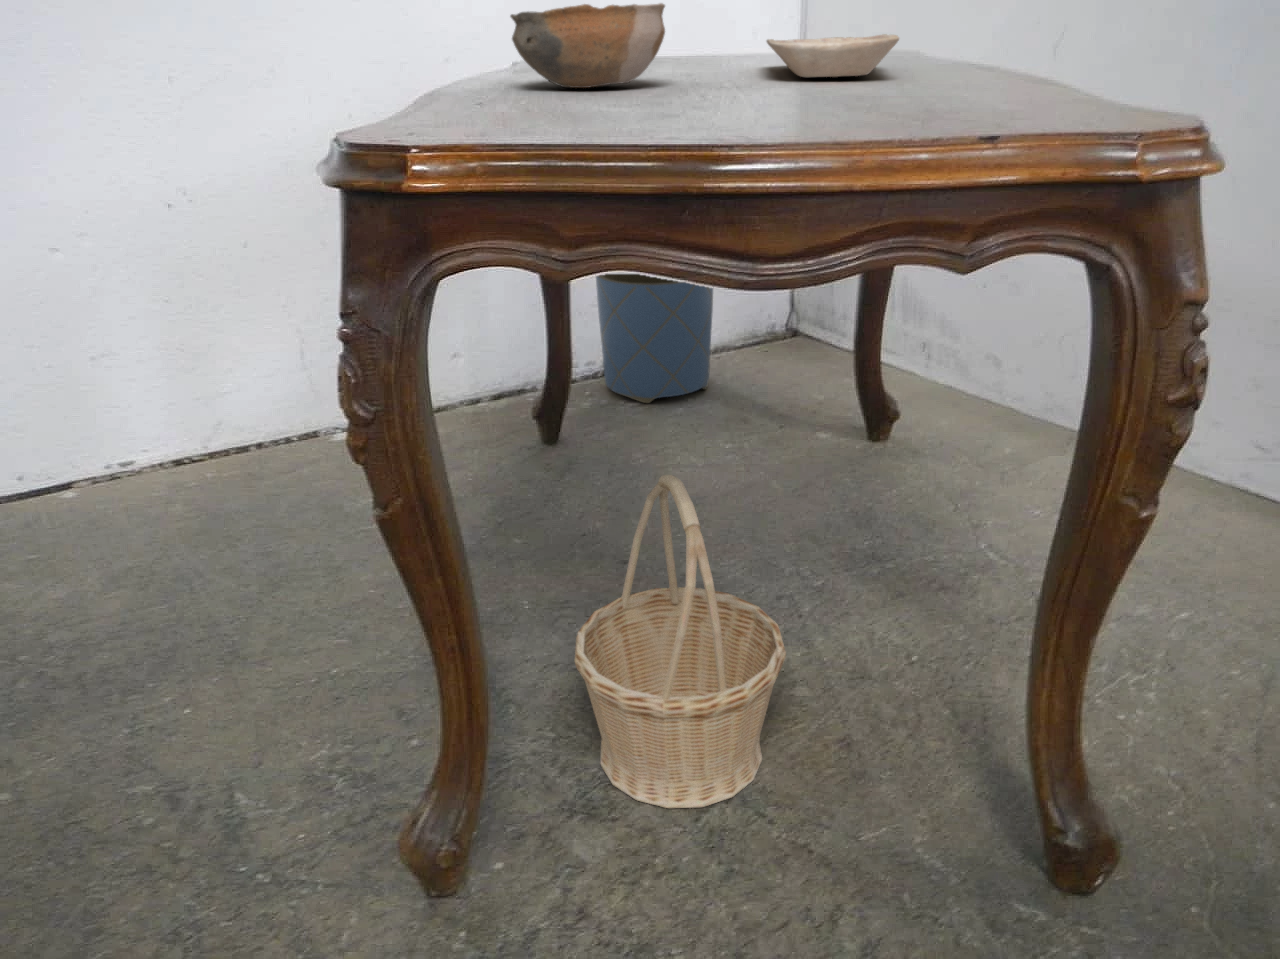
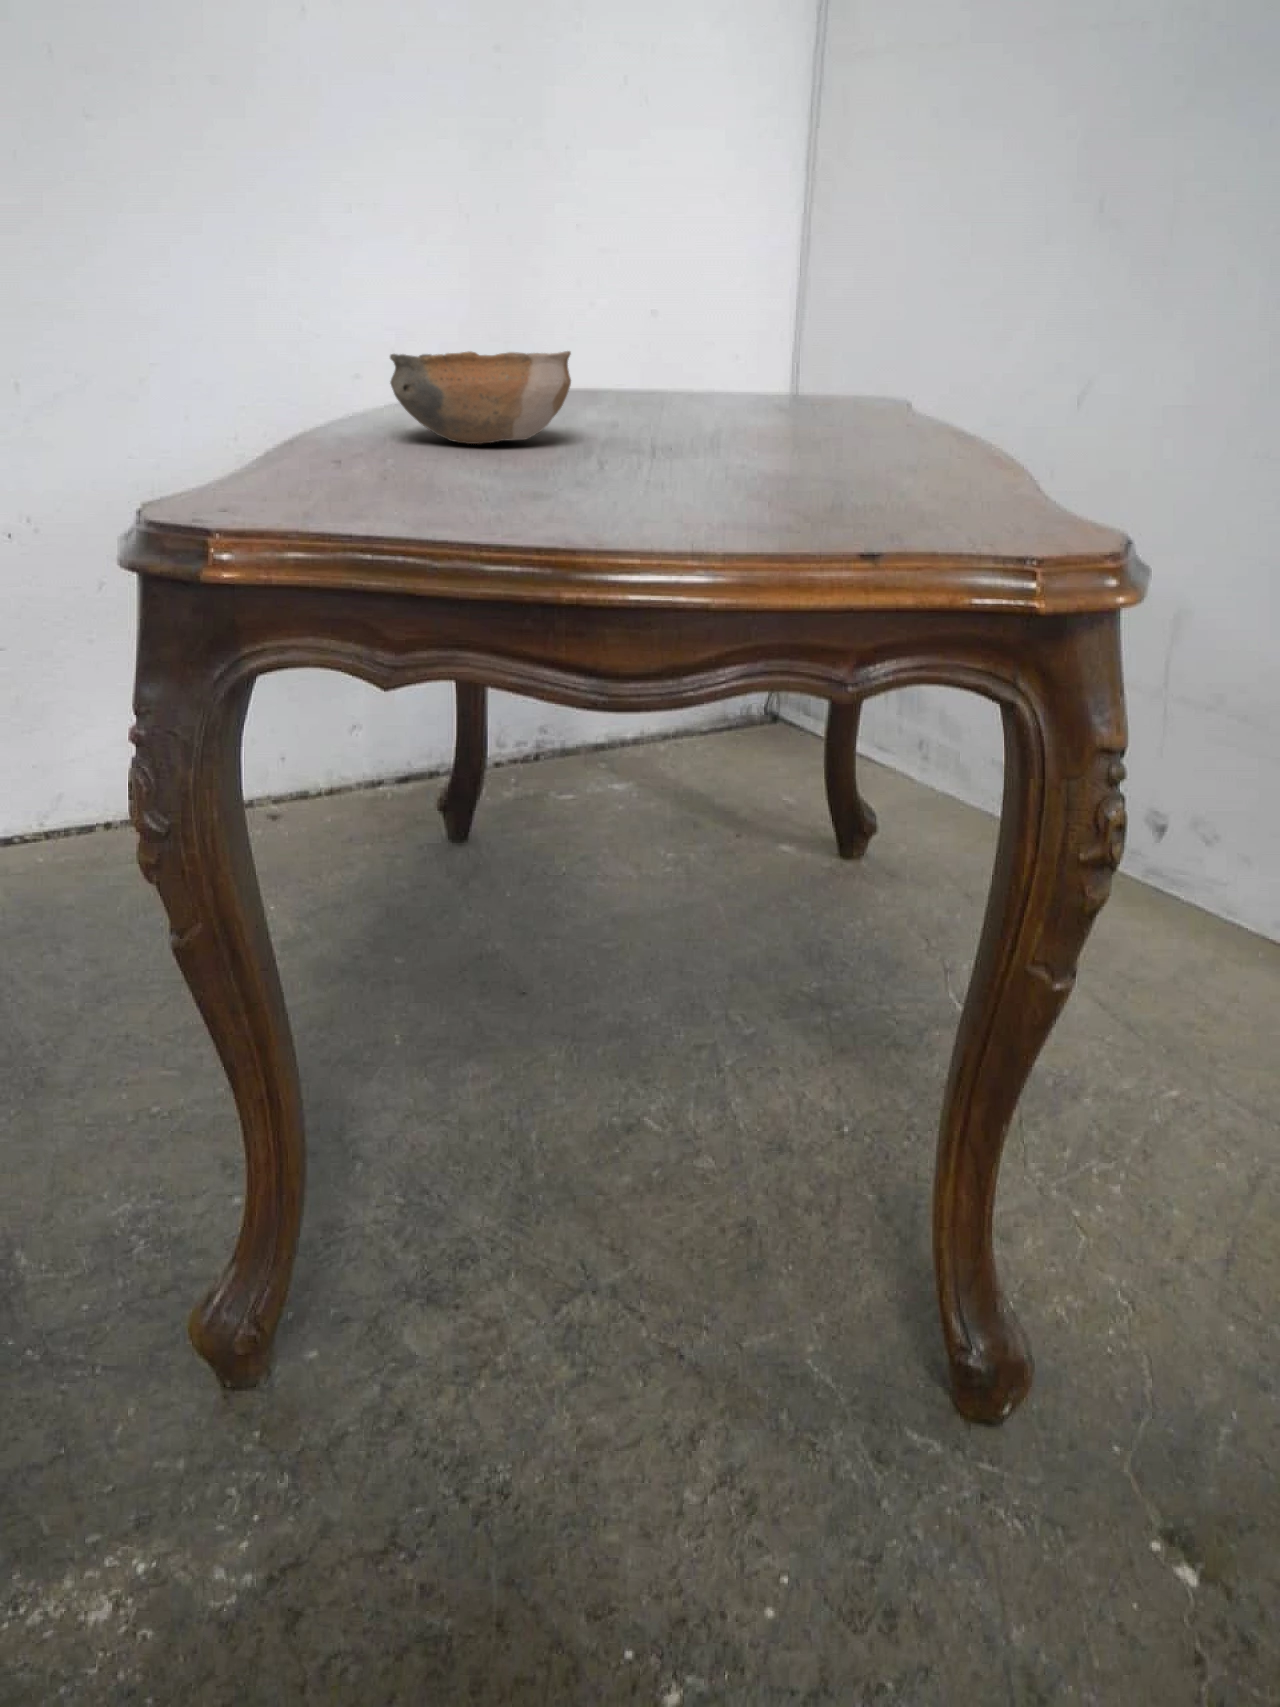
tray: present [767,34,899,77] -> none [704,385,852,441]
planter: present [596,274,713,403] -> none [527,622,669,797]
basket: present [574,475,786,808] -> none [419,904,668,1297]

